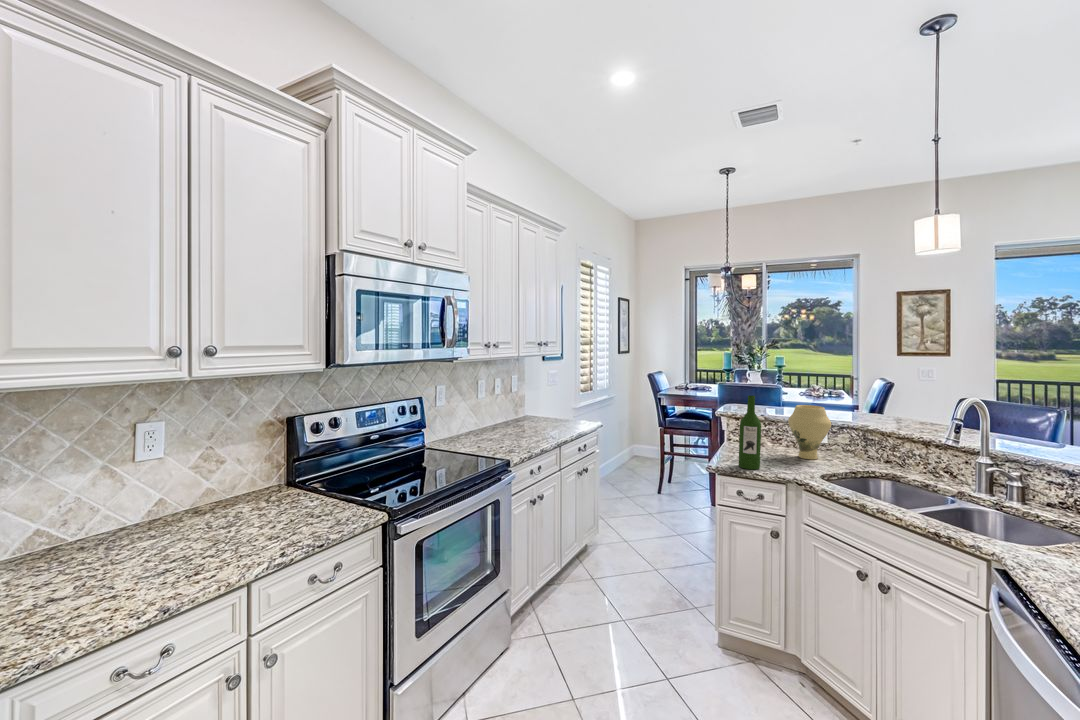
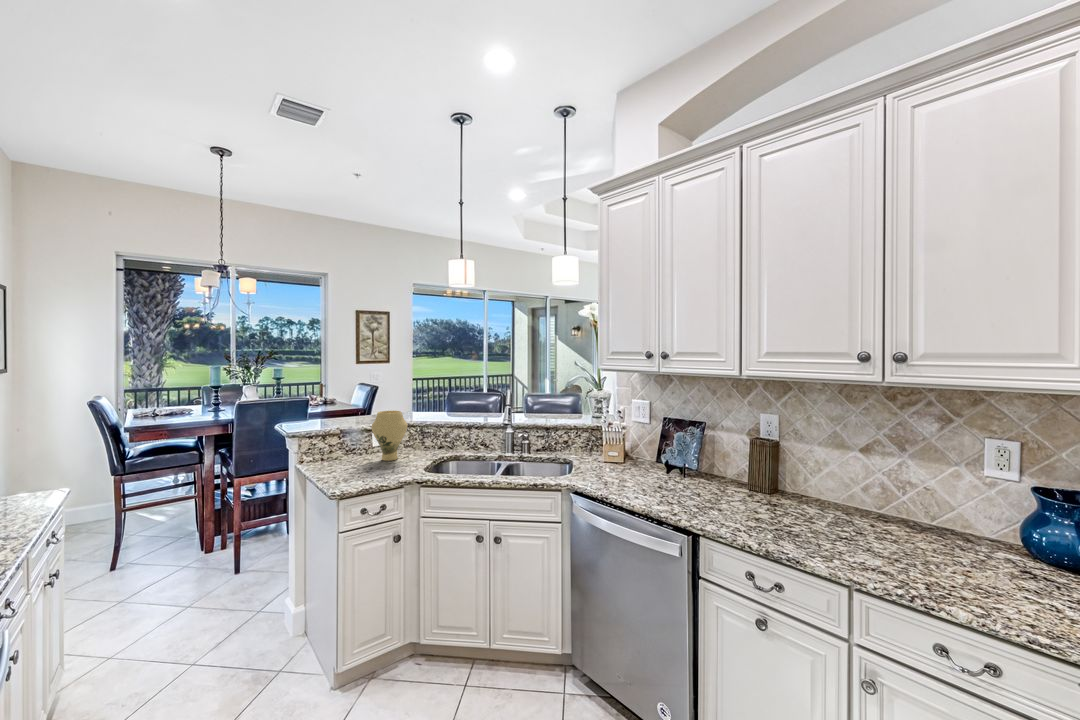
wine bottle: present [739,395,761,470] -> none [352,407,374,483]

